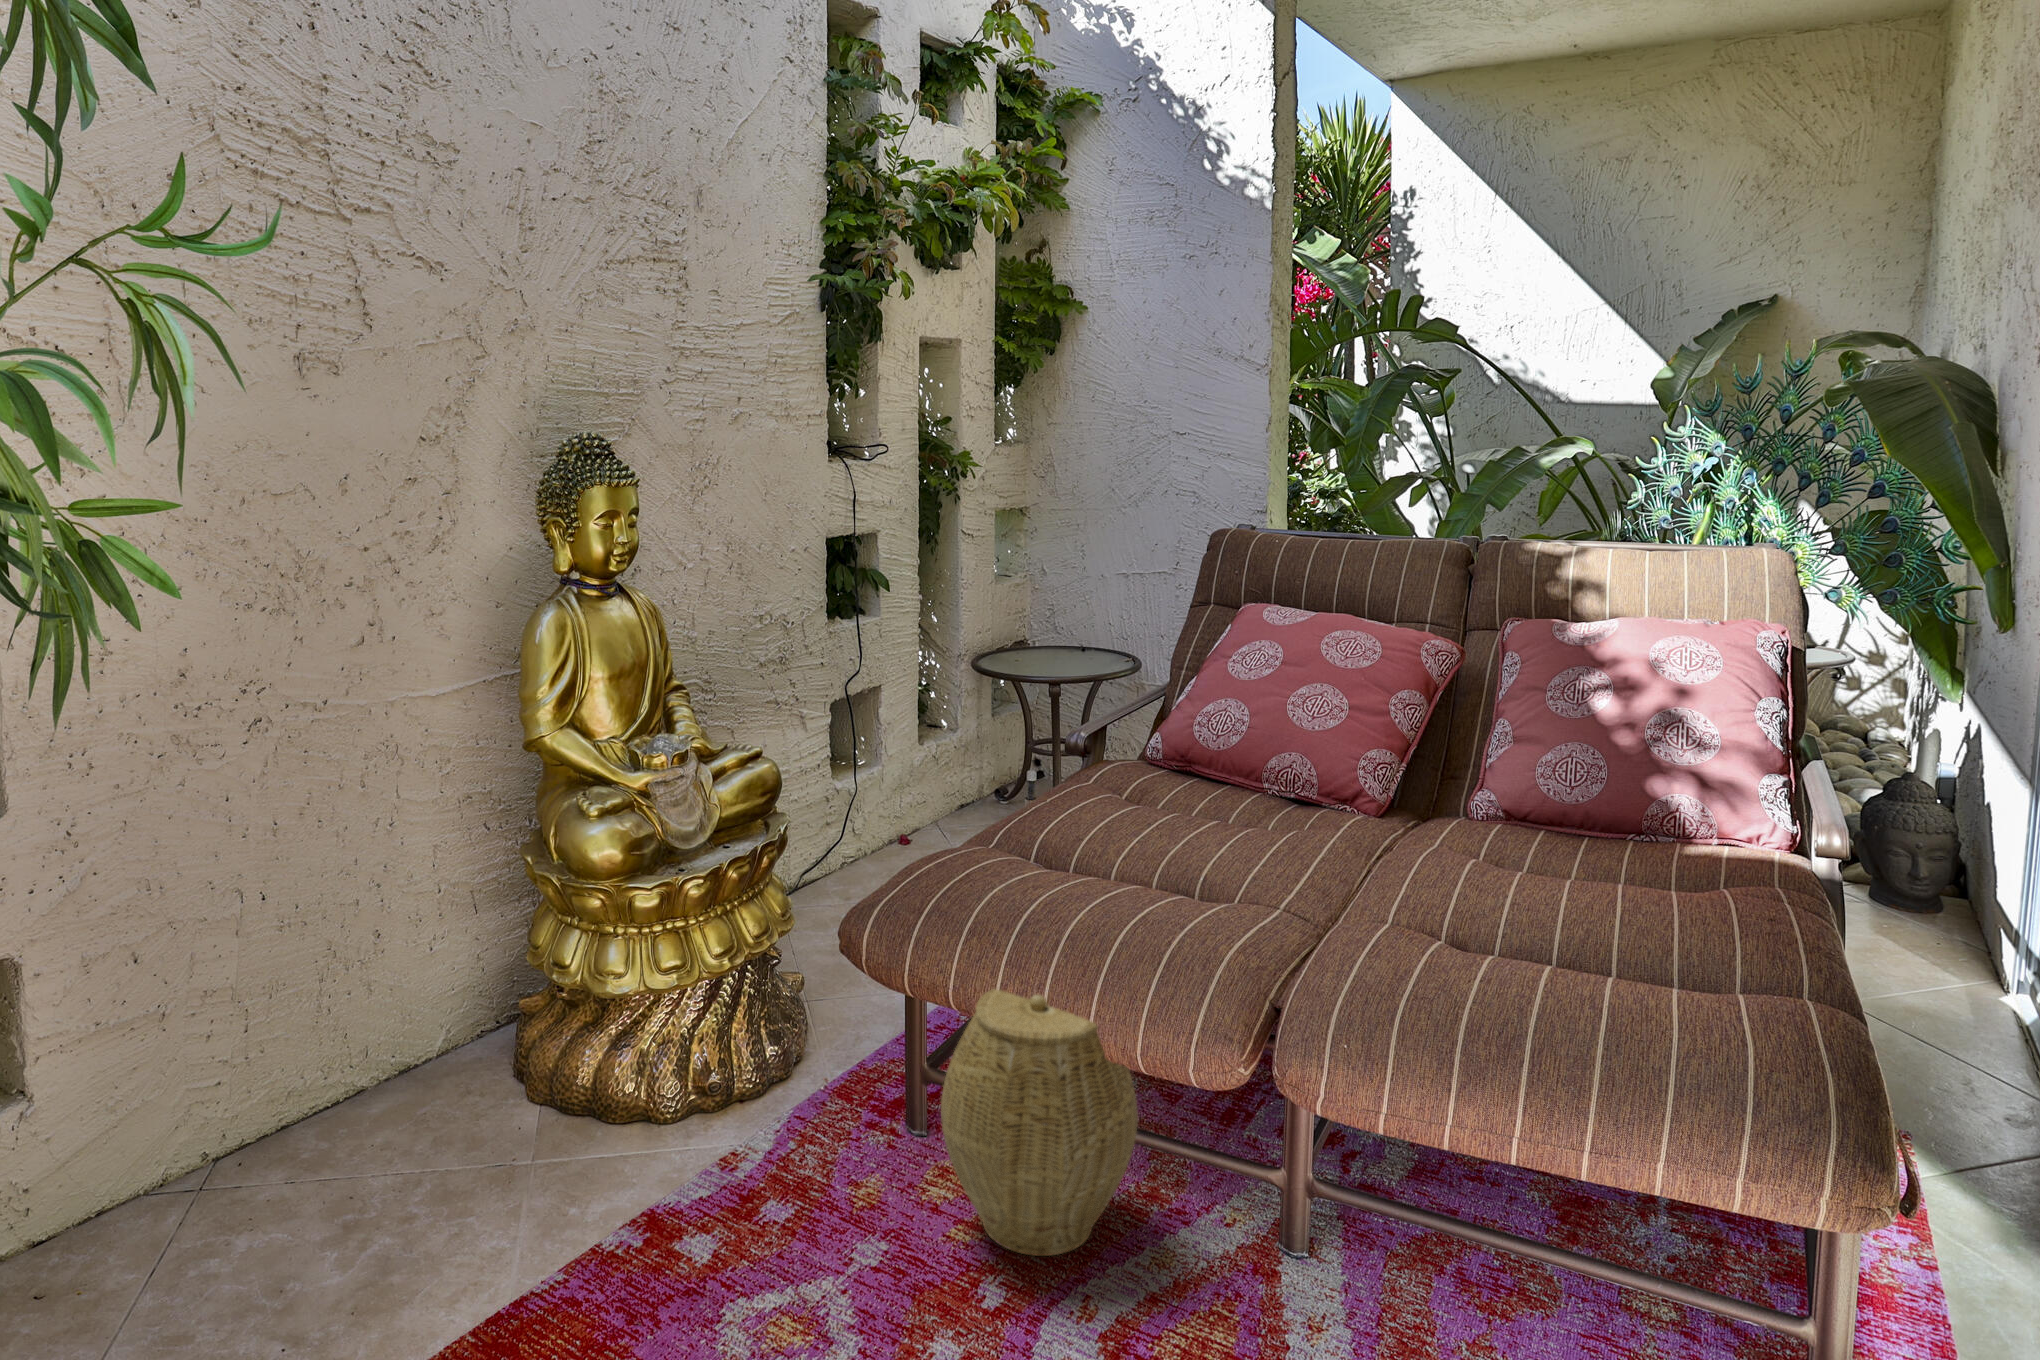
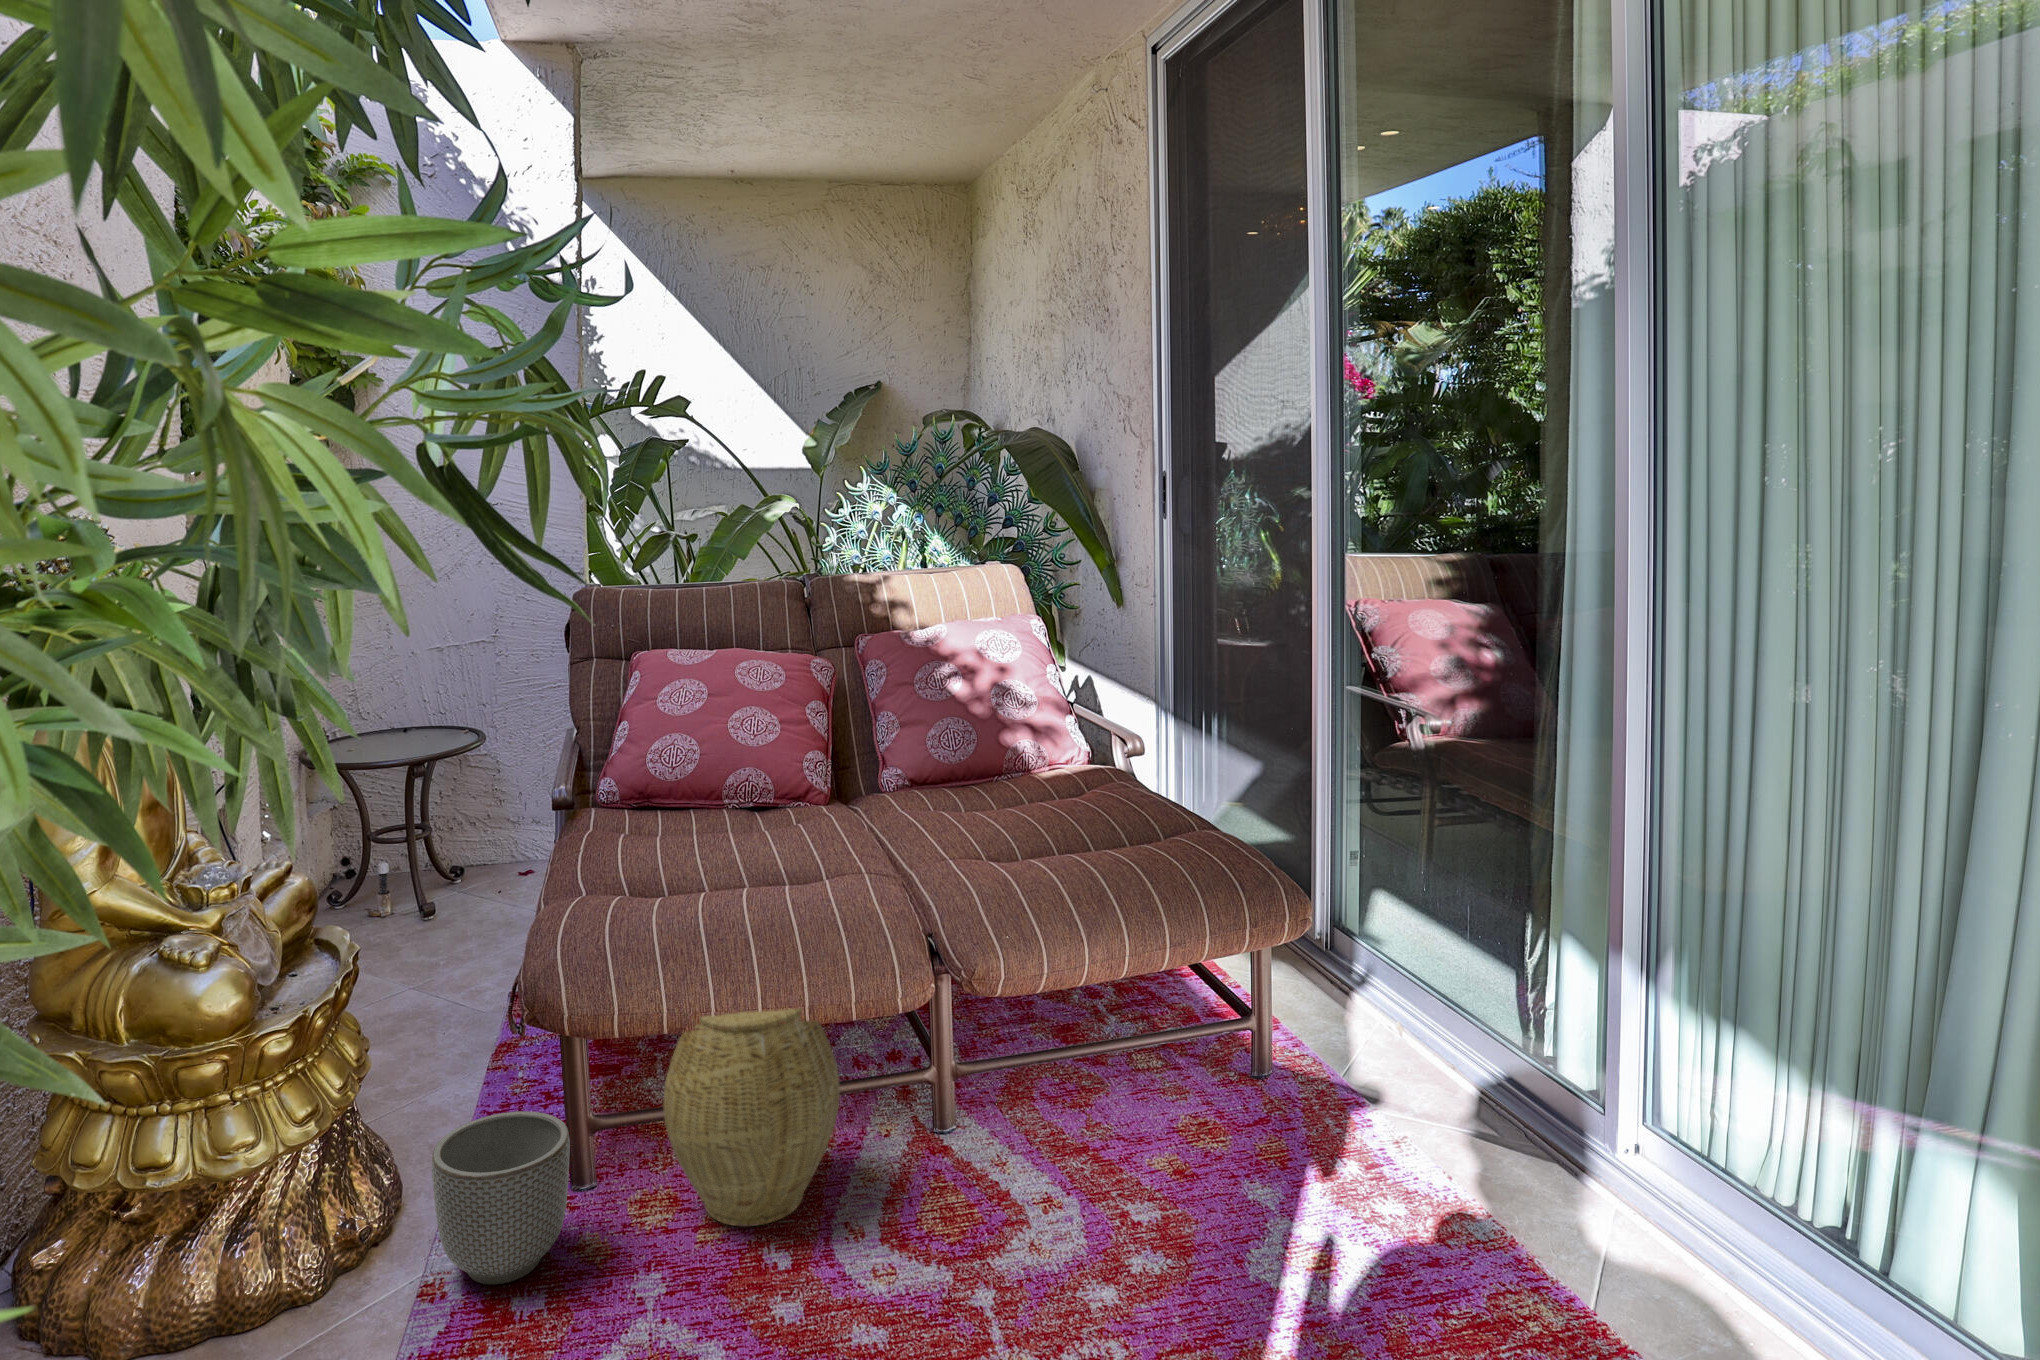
planter: none [735,1026,861,1187] -> present [432,1111,570,1285]

